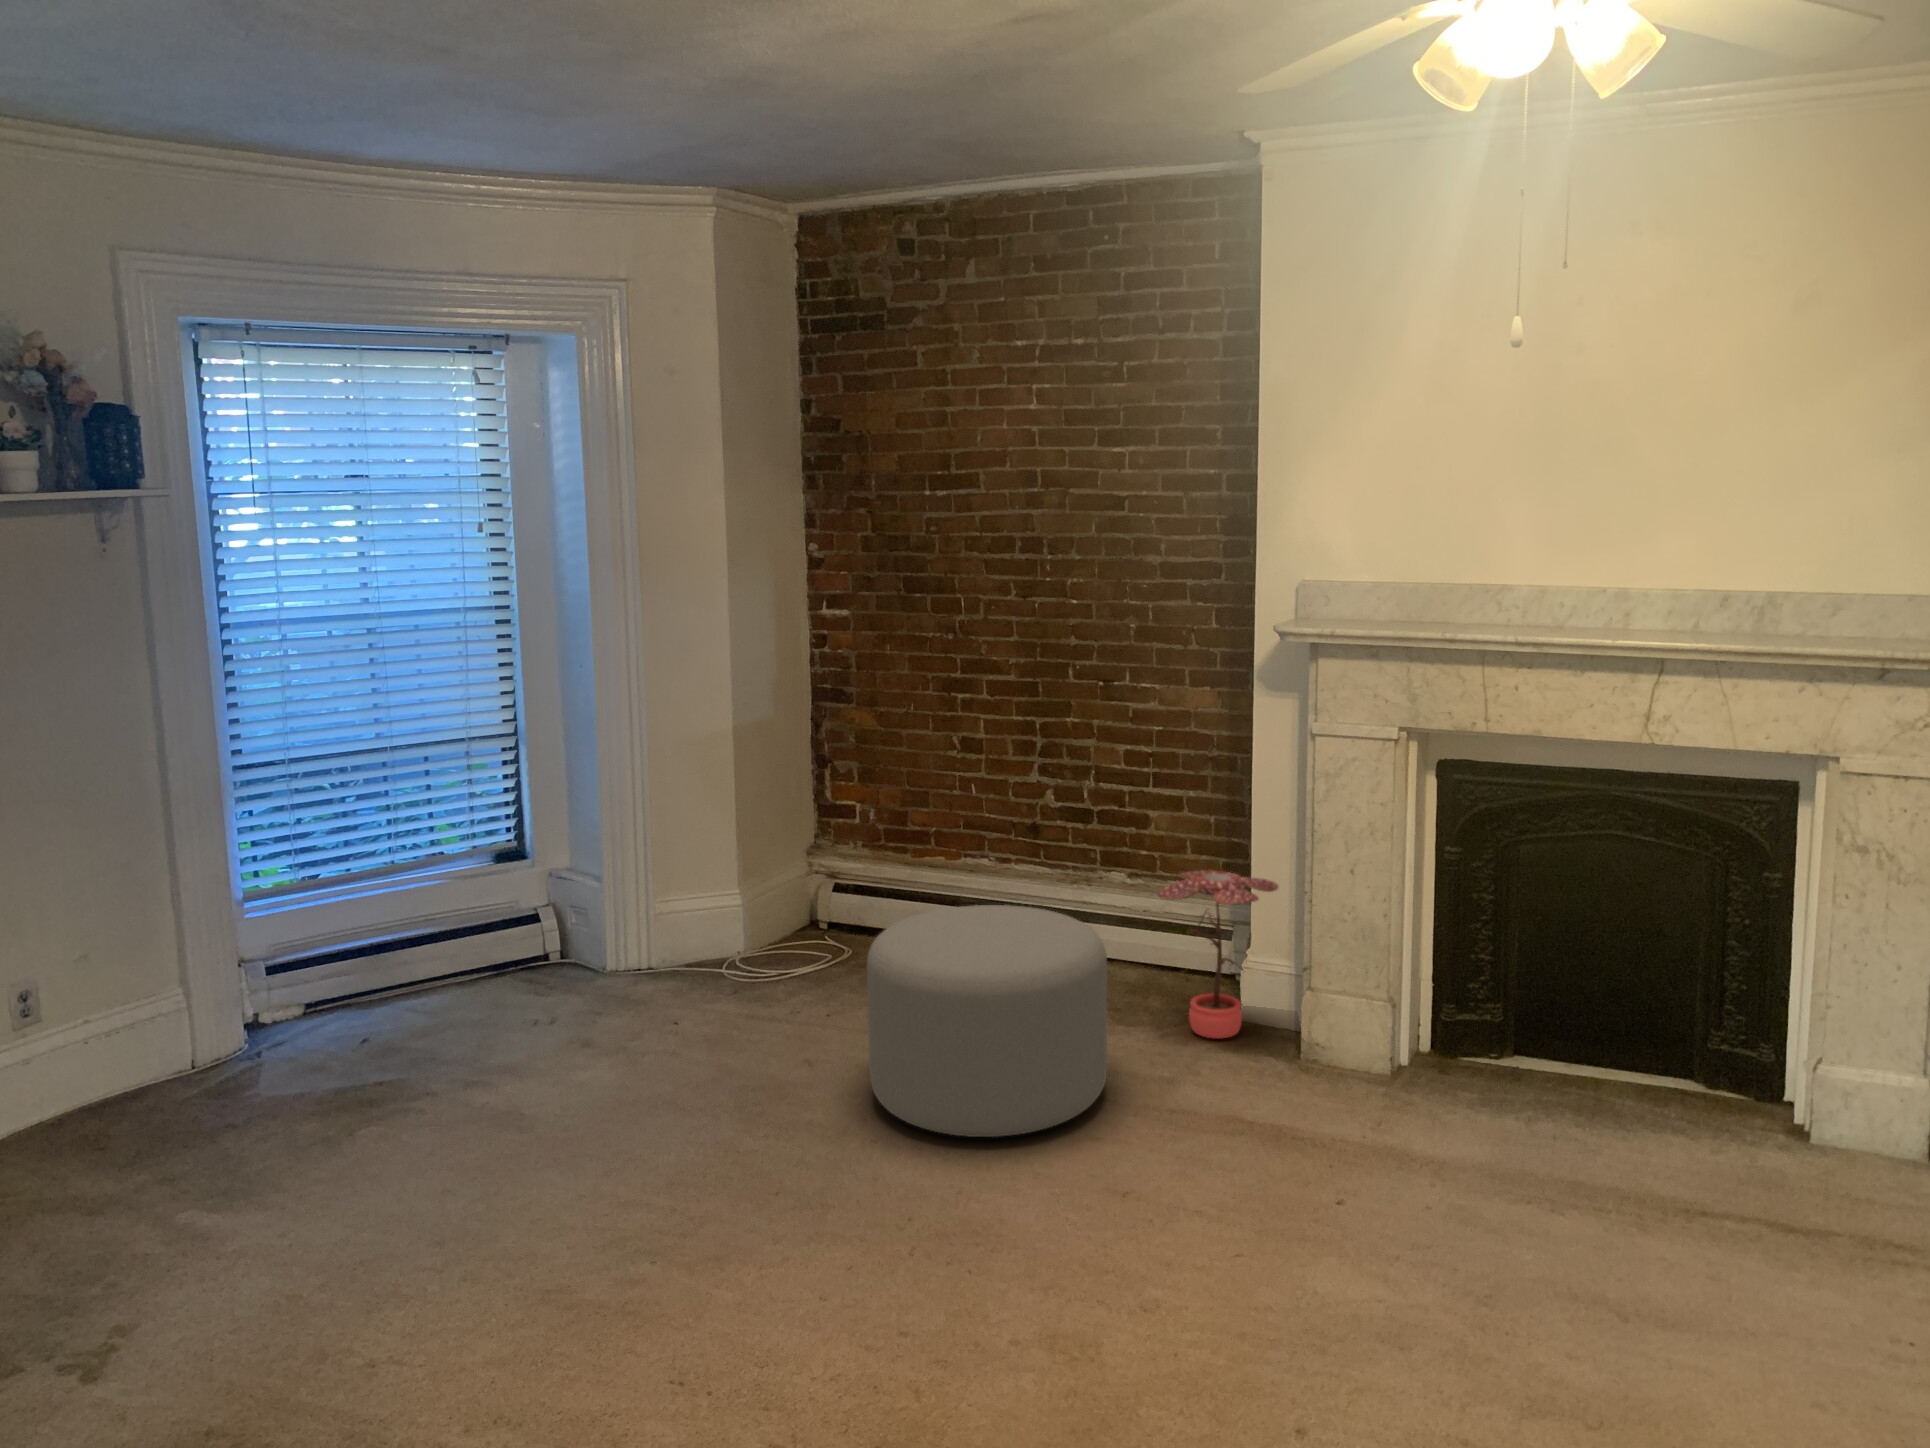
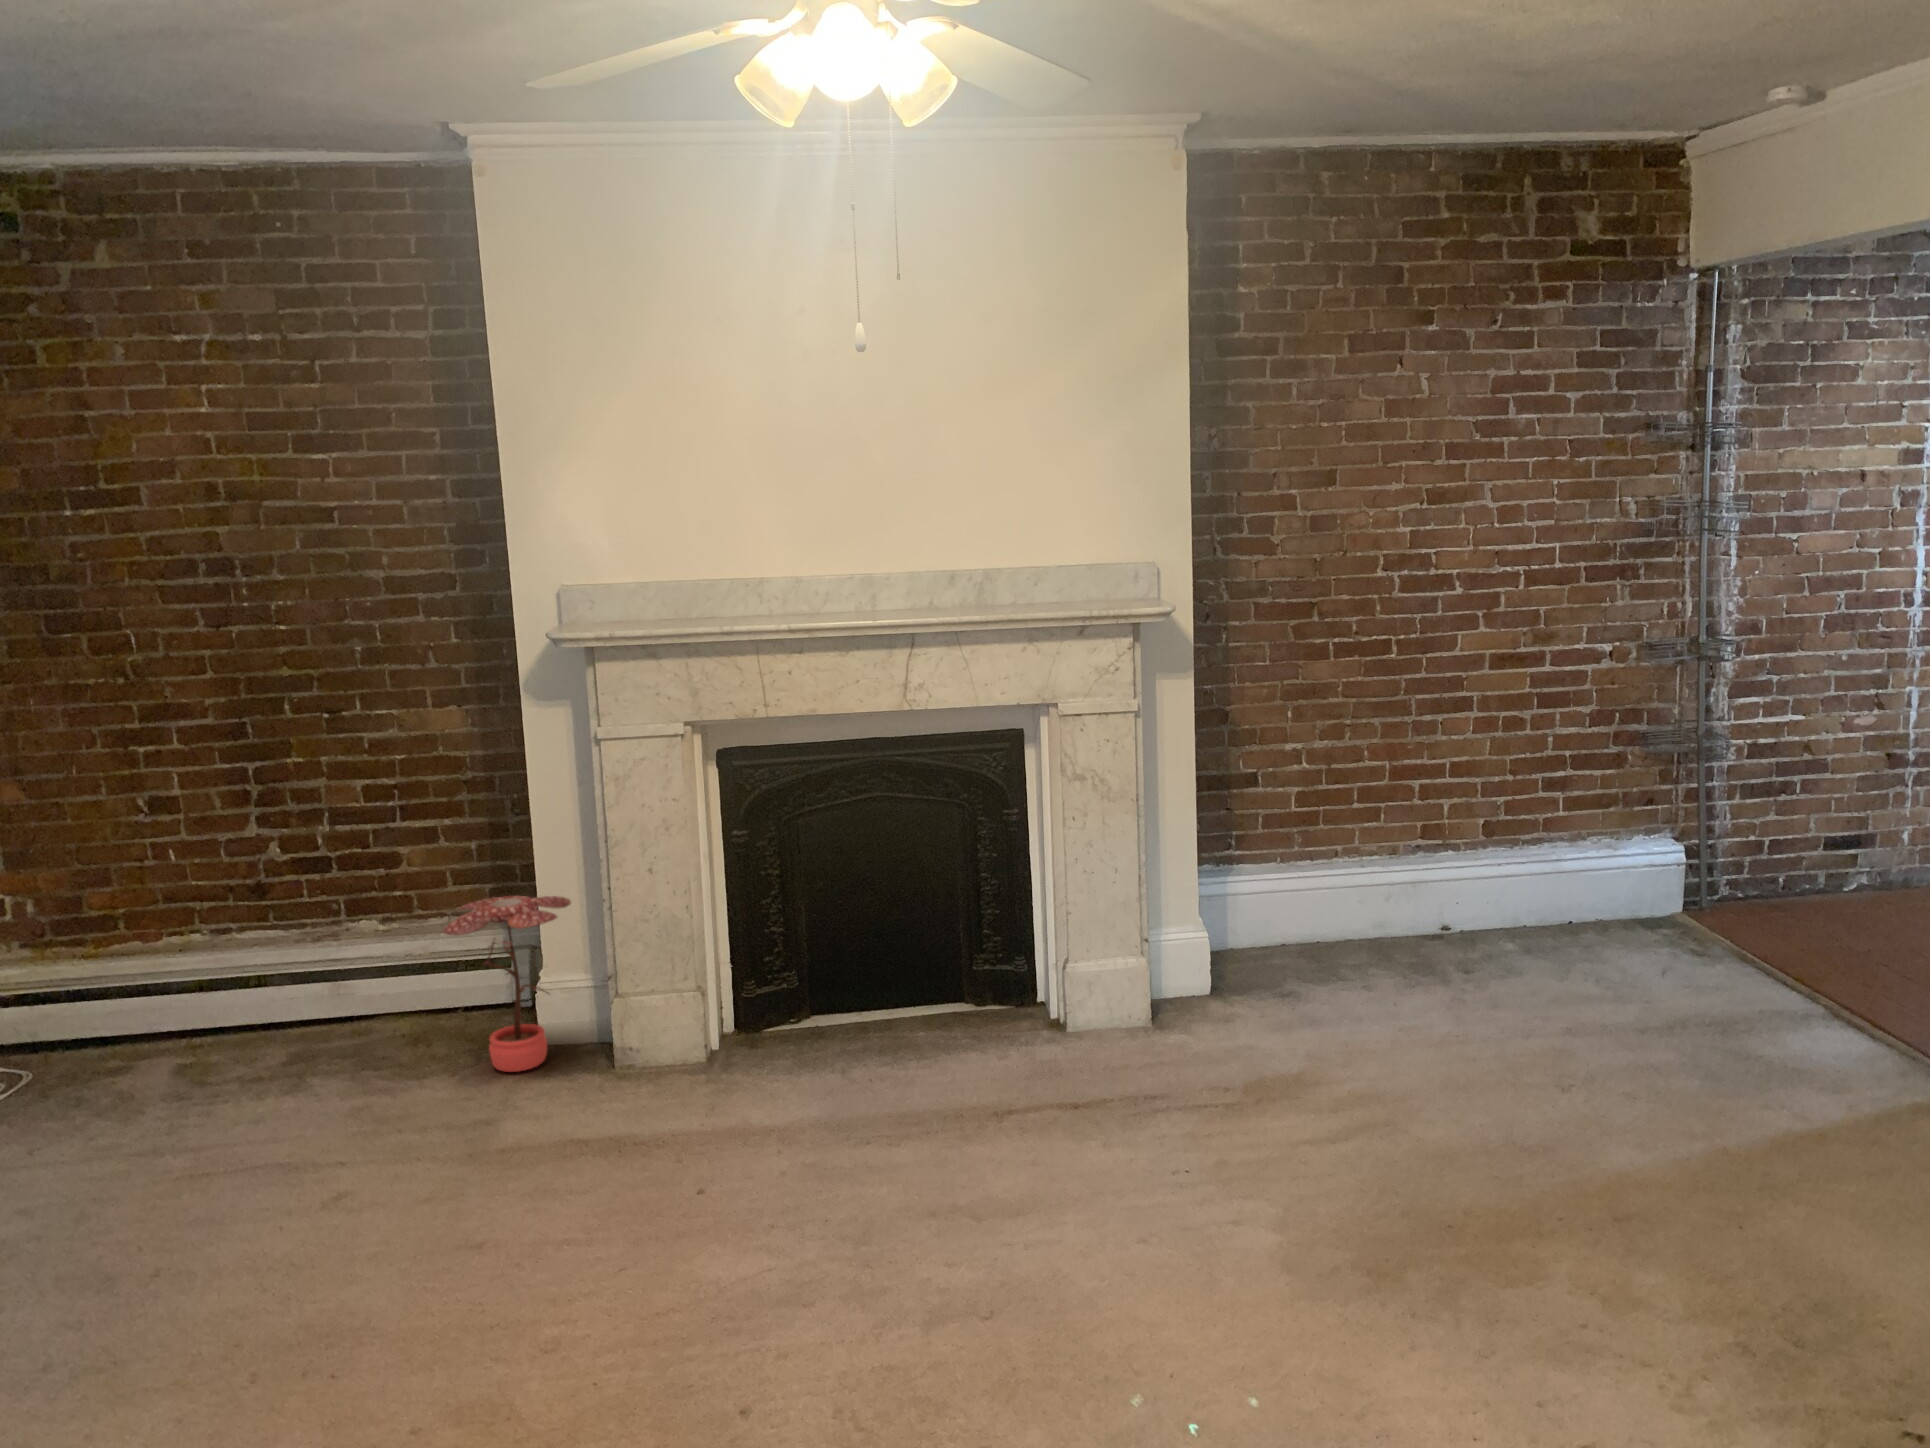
ottoman: present [867,905,1107,1137] -> none [115,972,426,1243]

